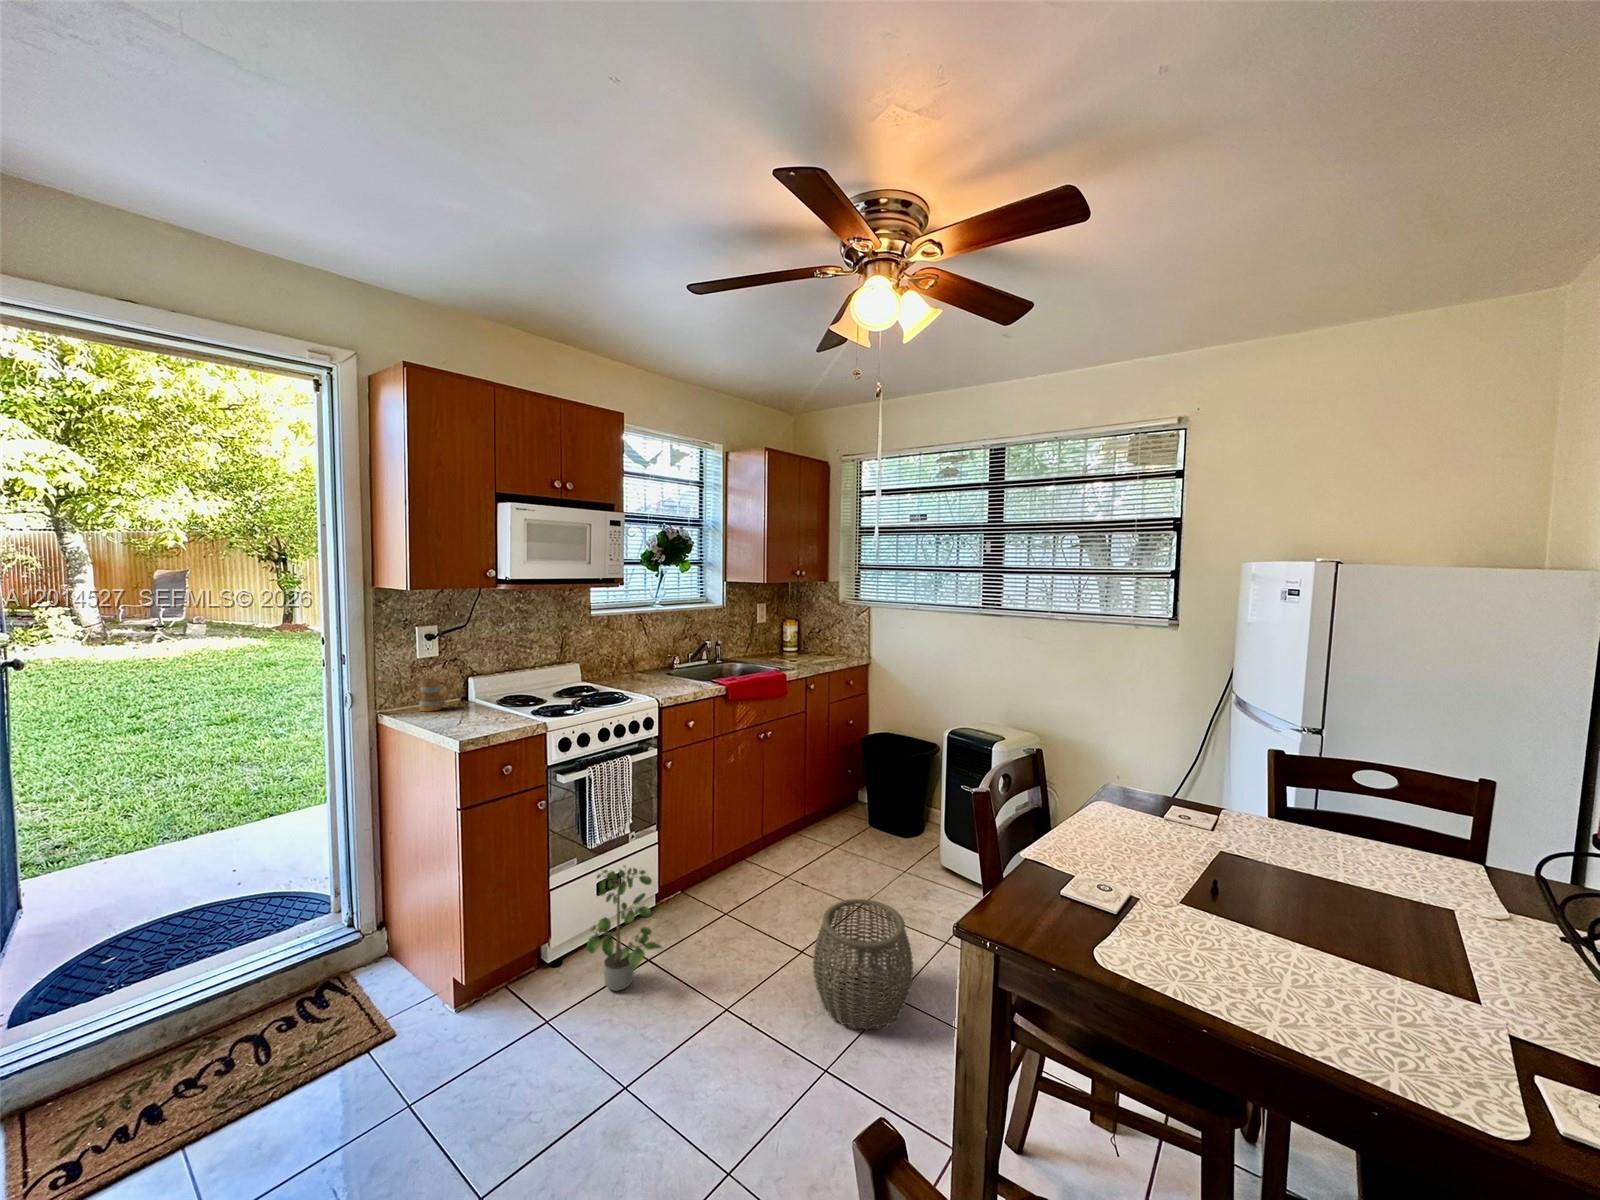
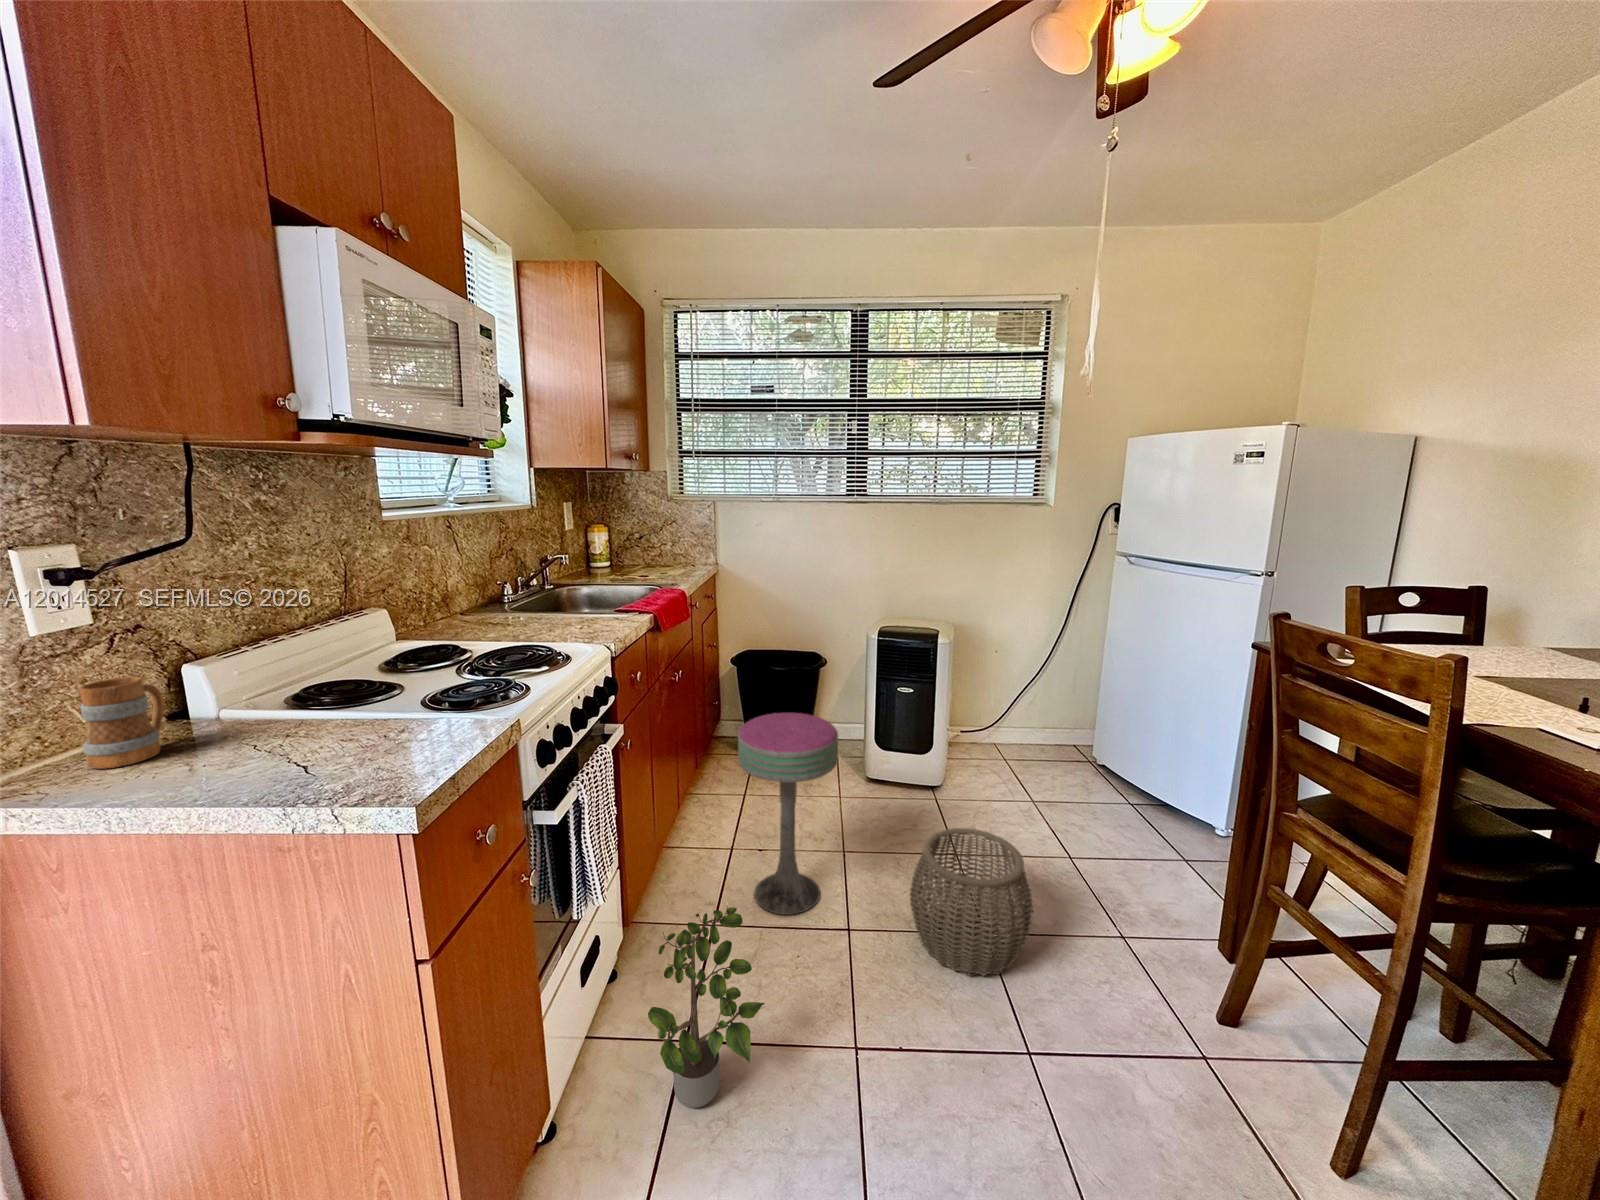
bar stool: none [746,773,822,932] -> present [738,713,838,915]

